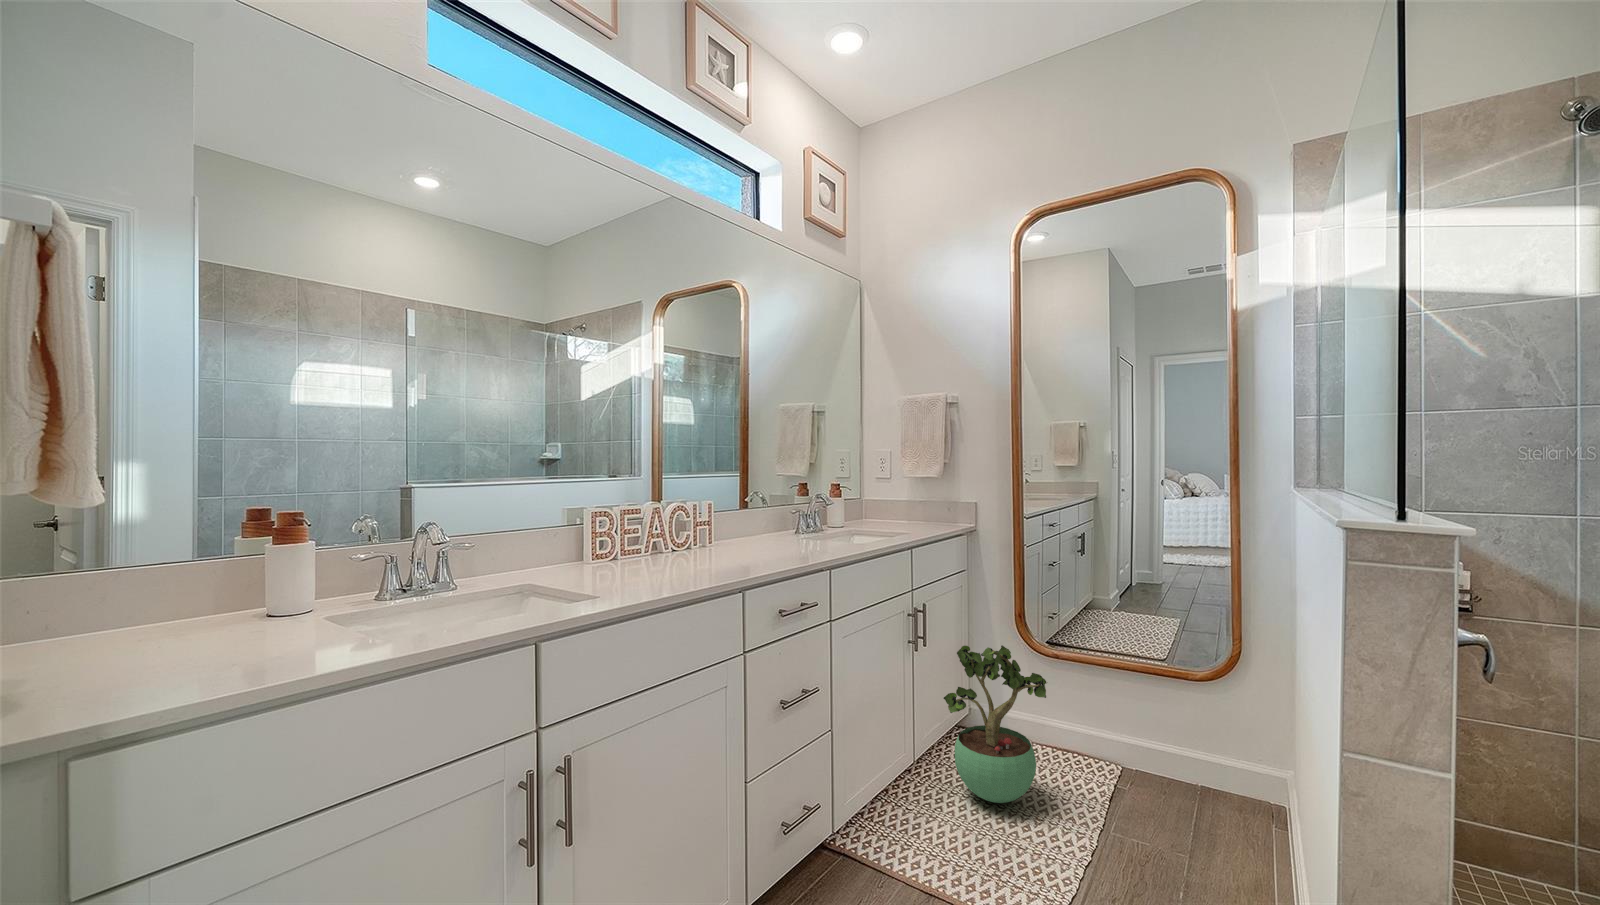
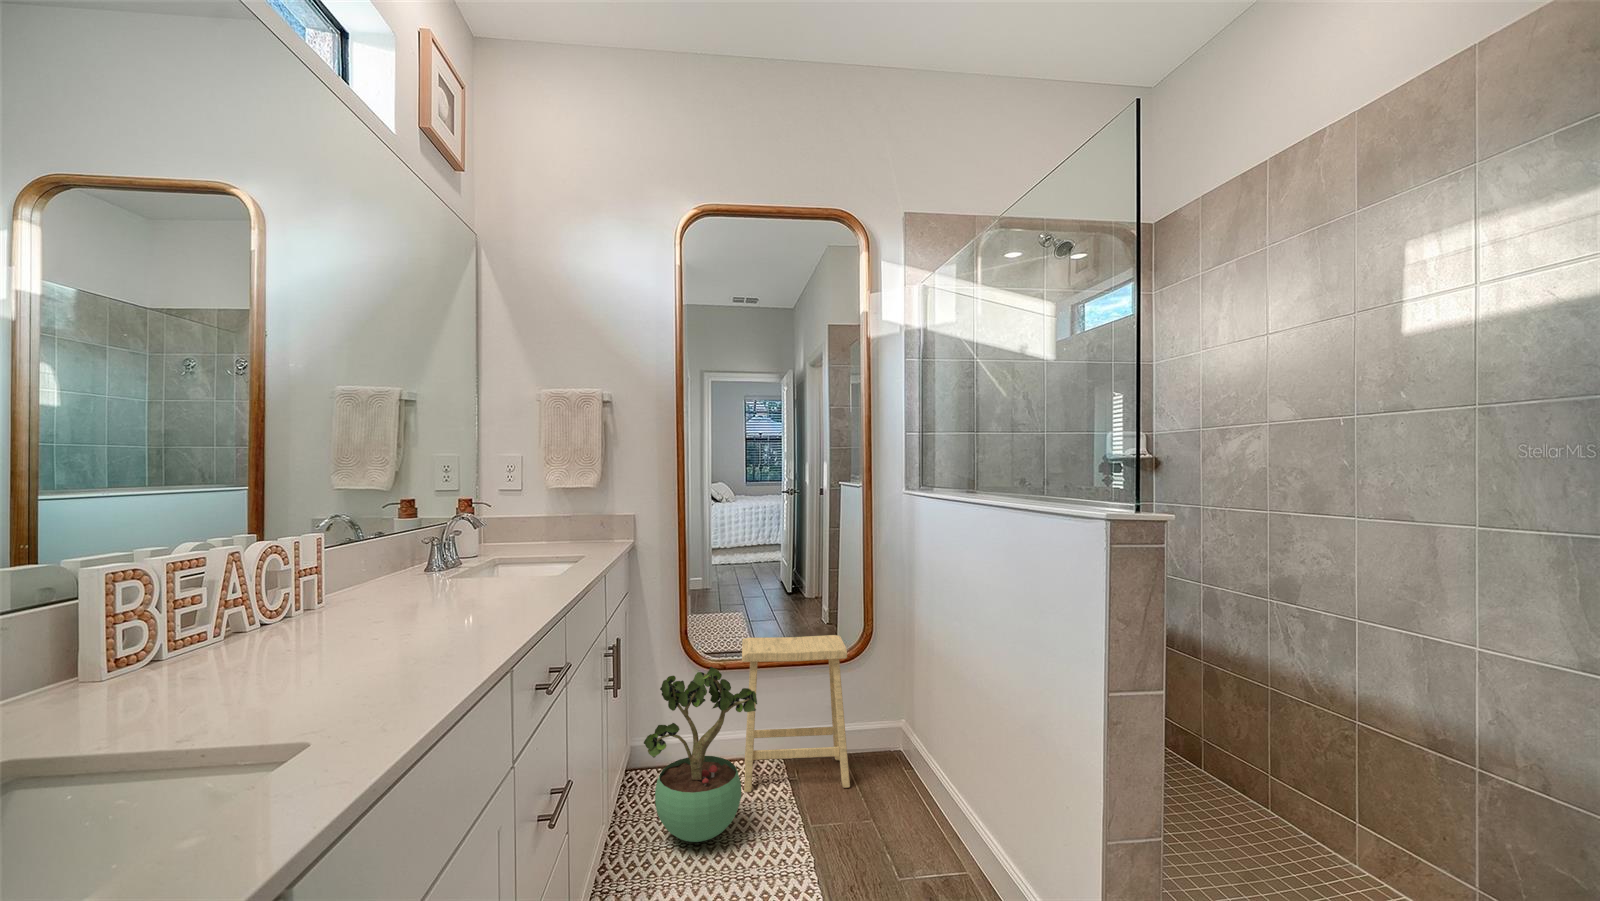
footstool: none [1060,633,1193,817] -> present [742,635,850,792]

